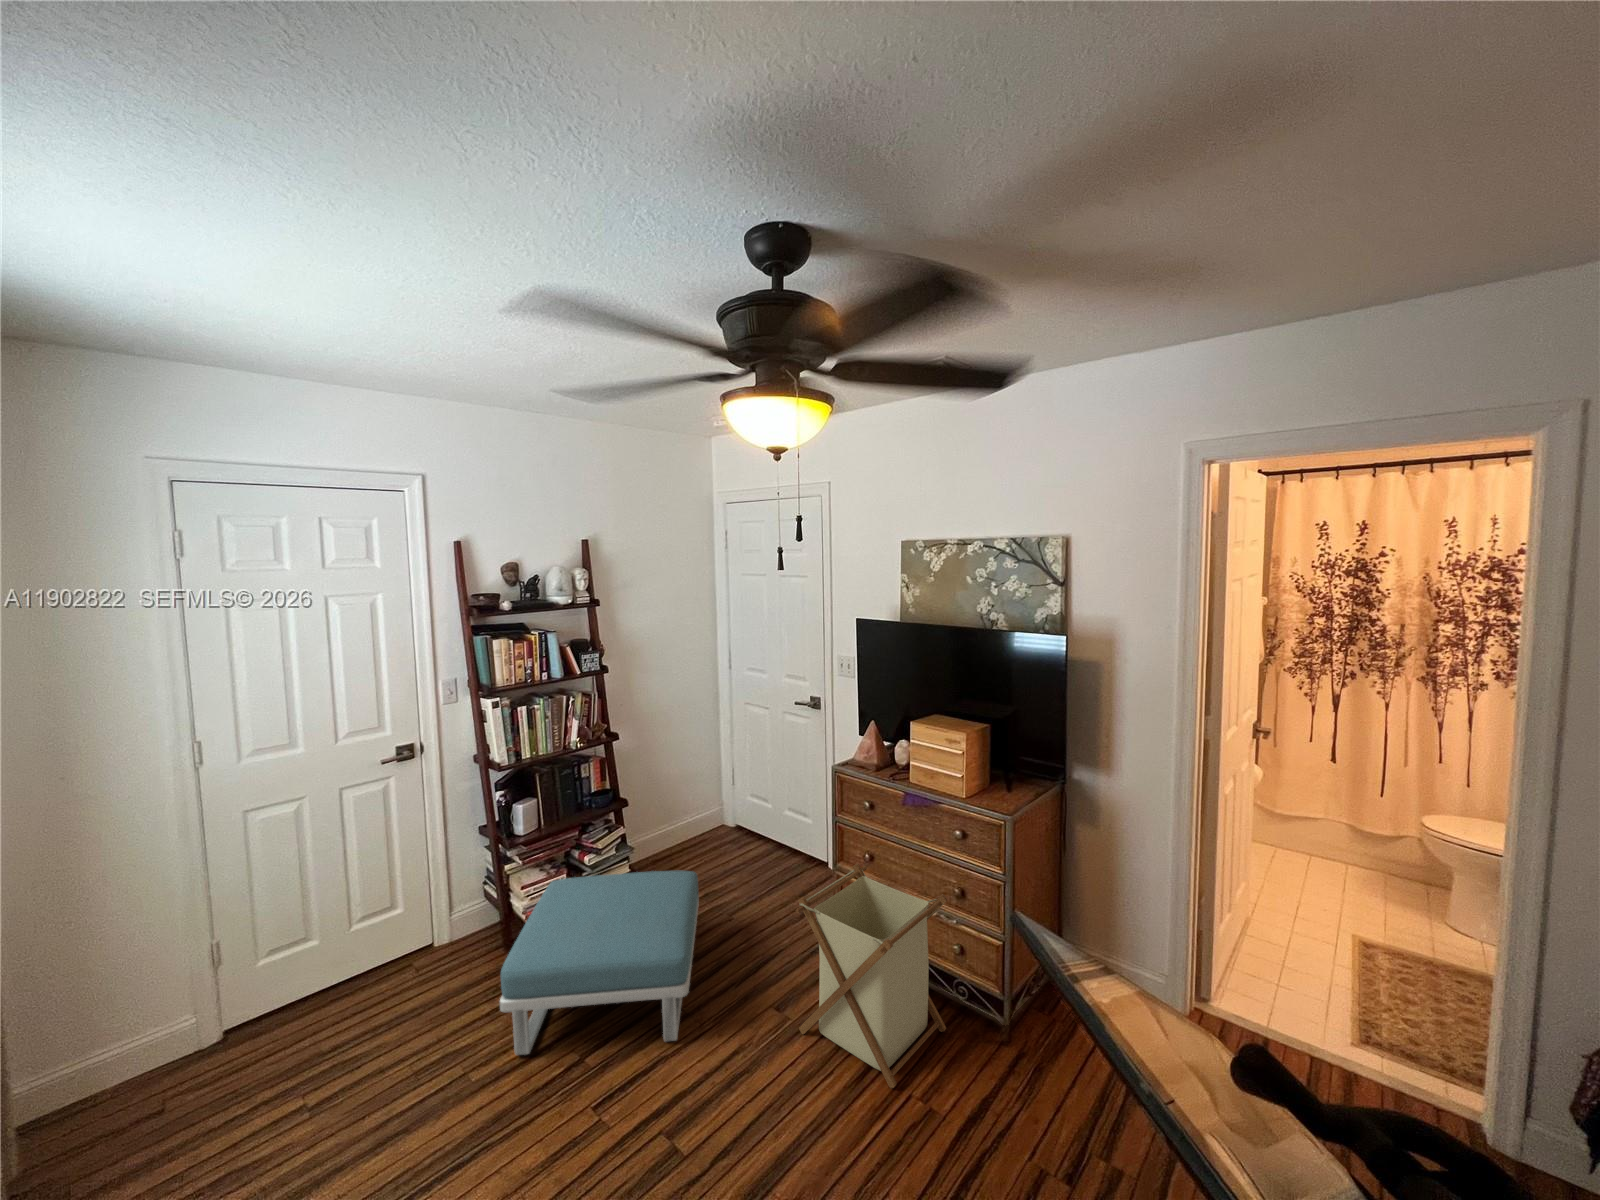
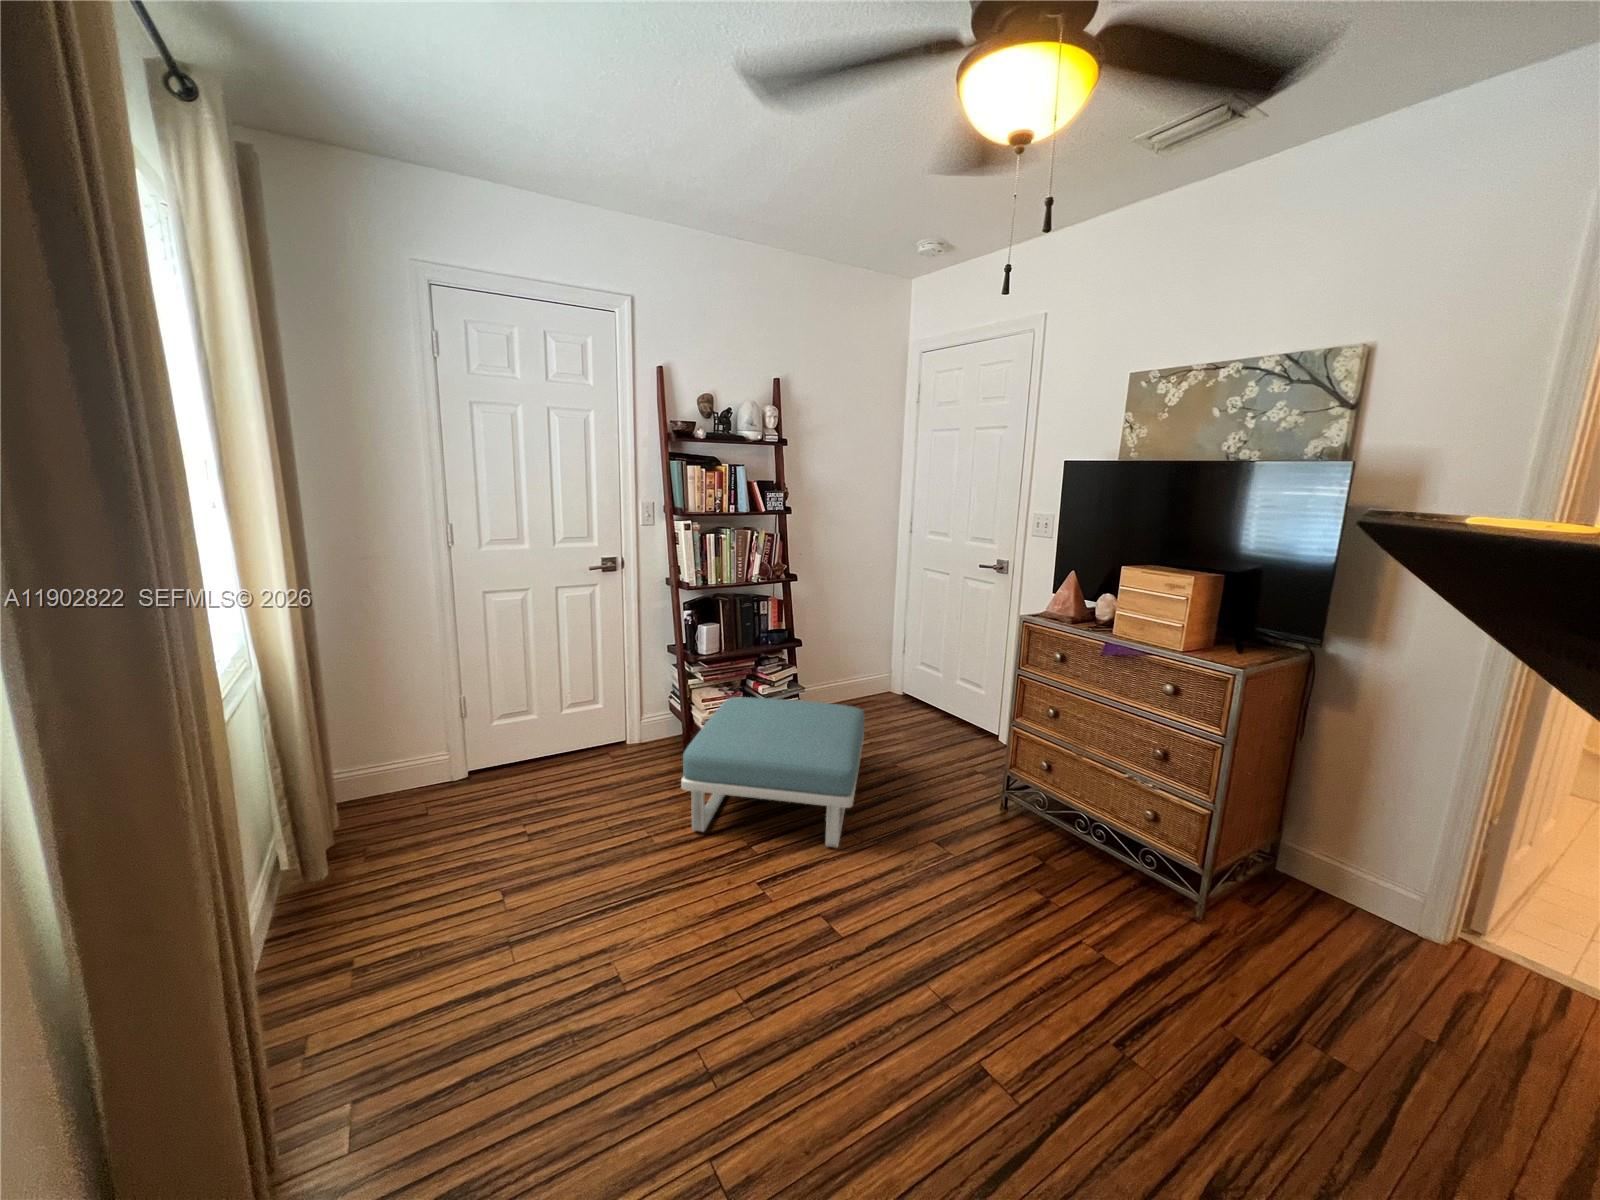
laundry basket: present [796,864,947,1088] -> none [961,714,1148,932]

